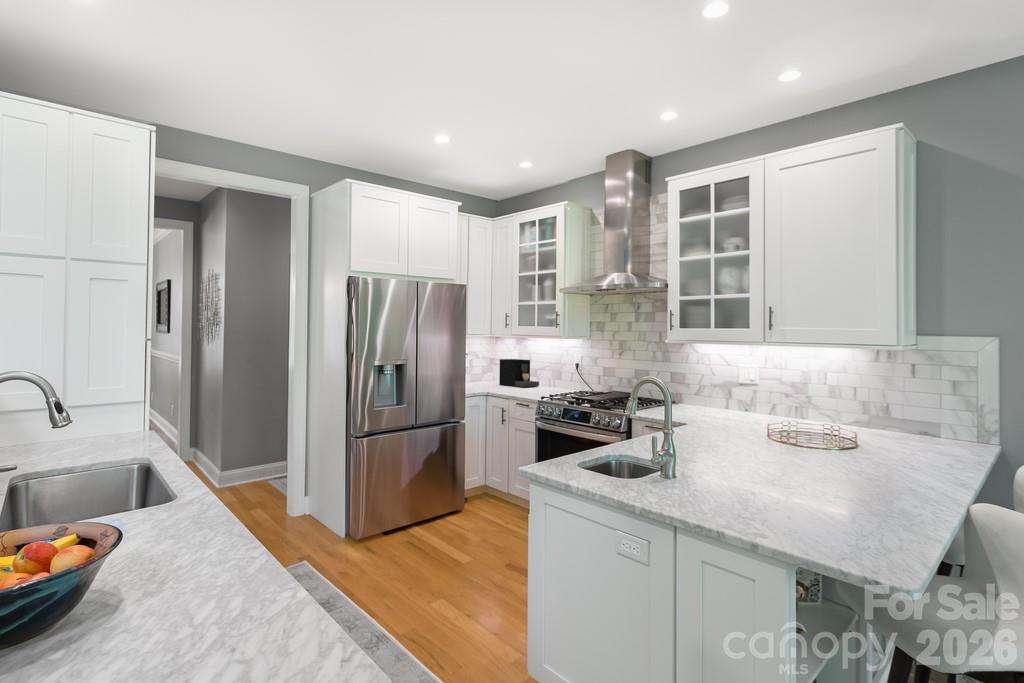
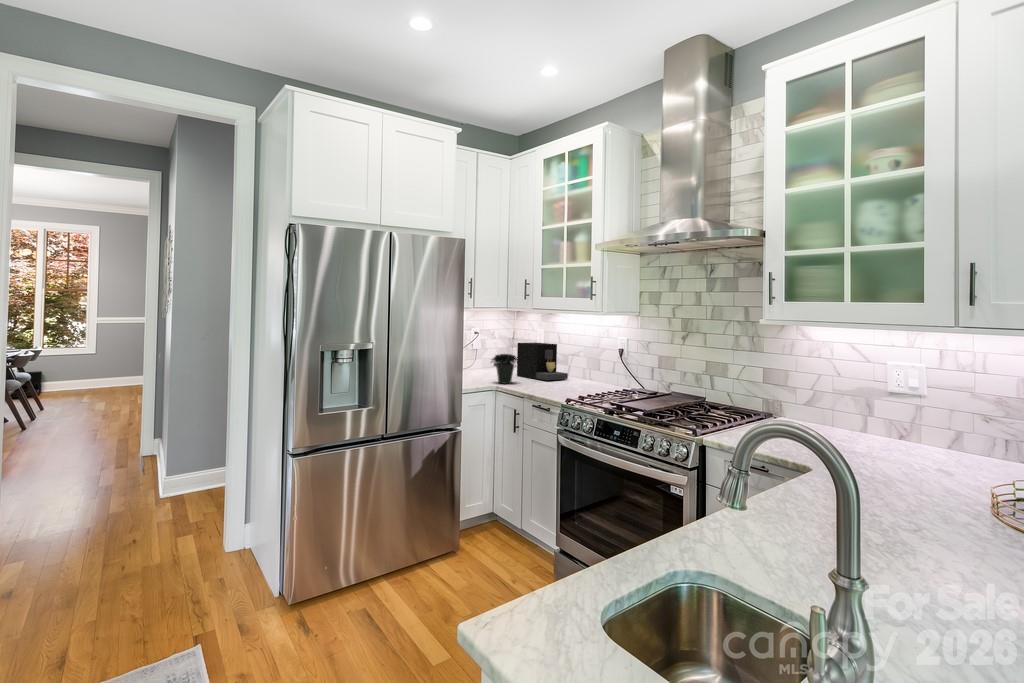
potted plant: none [482,348,503,389] -> present [492,354,517,384]

